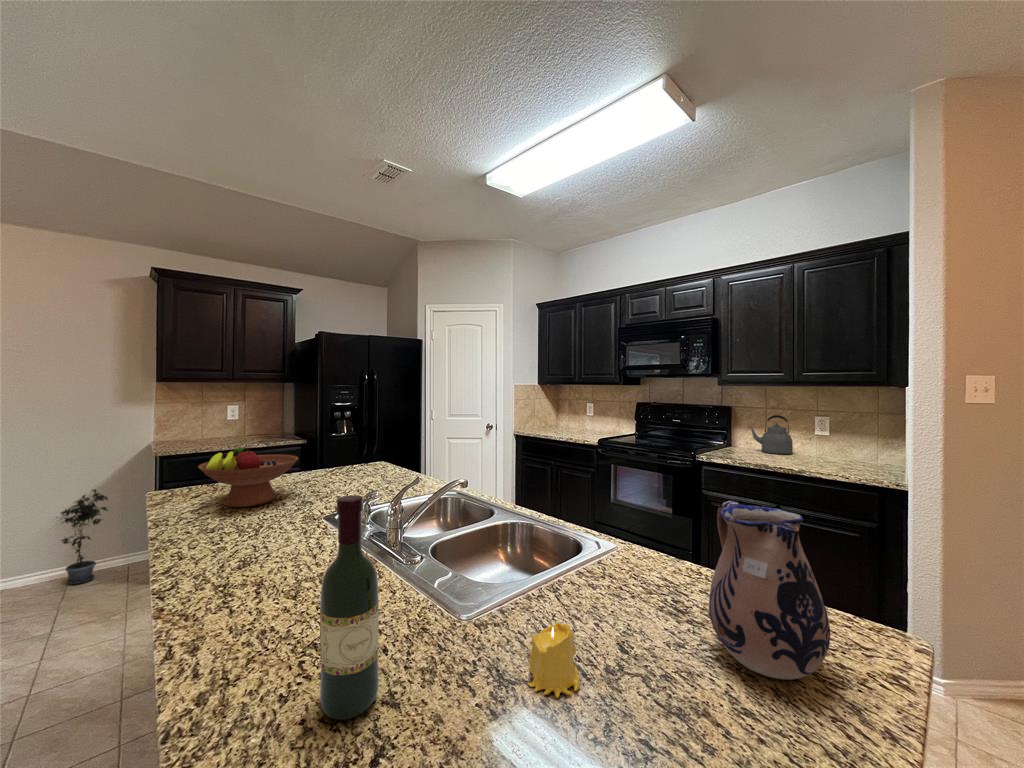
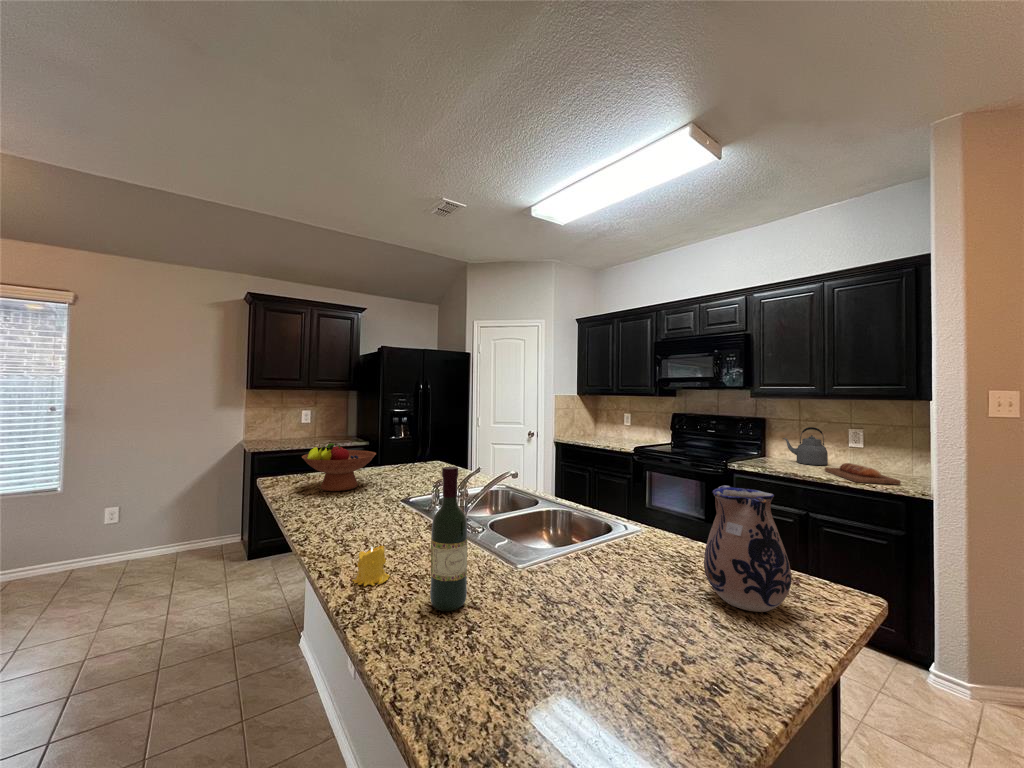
bread loaf: none [792,452,872,474] -> present [825,463,901,485]
potted plant: present [61,490,108,584] -> none [163,480,206,560]
candle: present [528,623,580,698] -> present [353,546,390,586]

